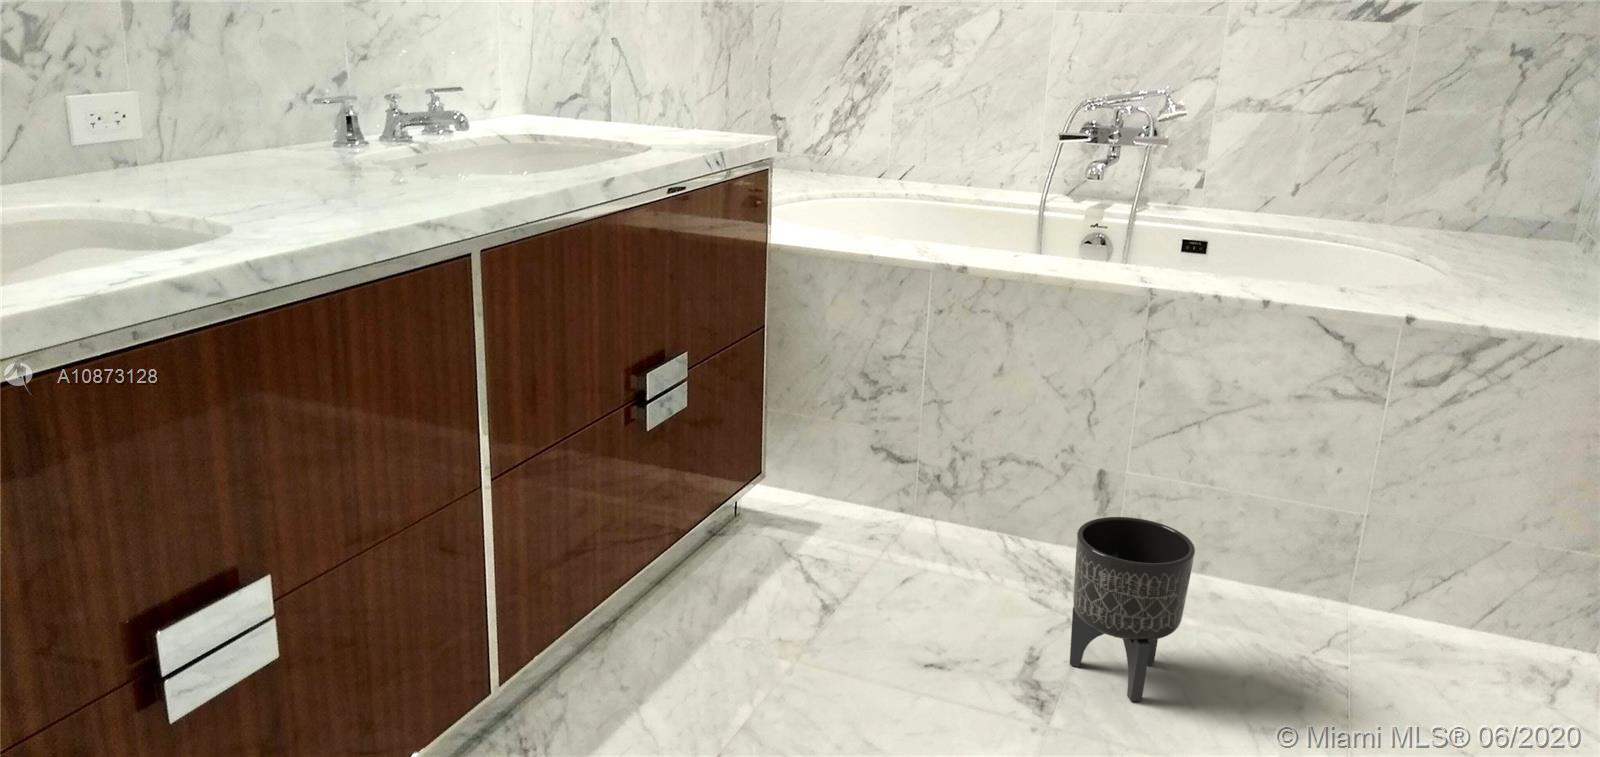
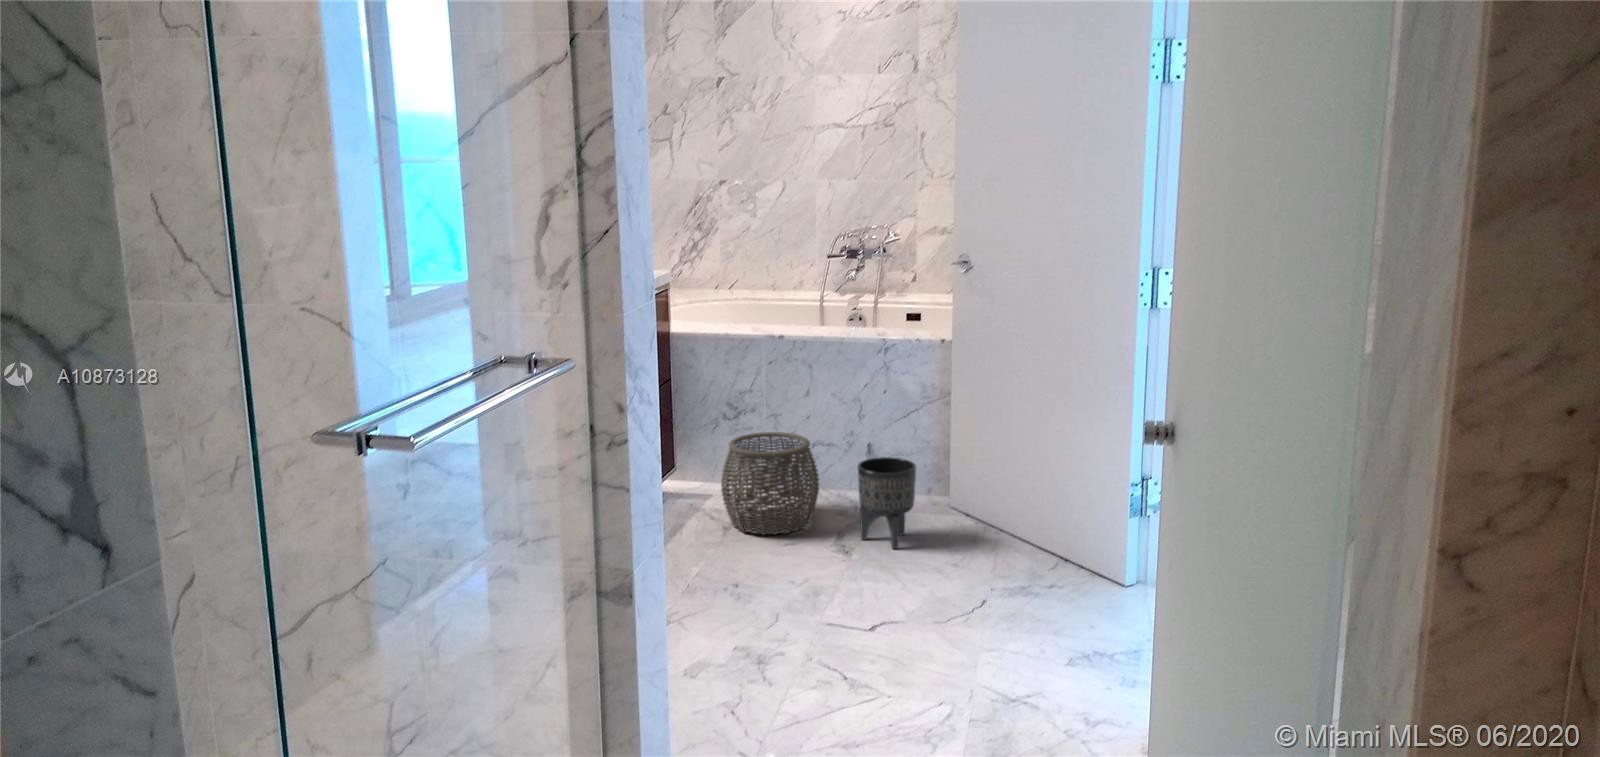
woven basket: none [825,435,1004,630] -> present [721,432,819,535]

